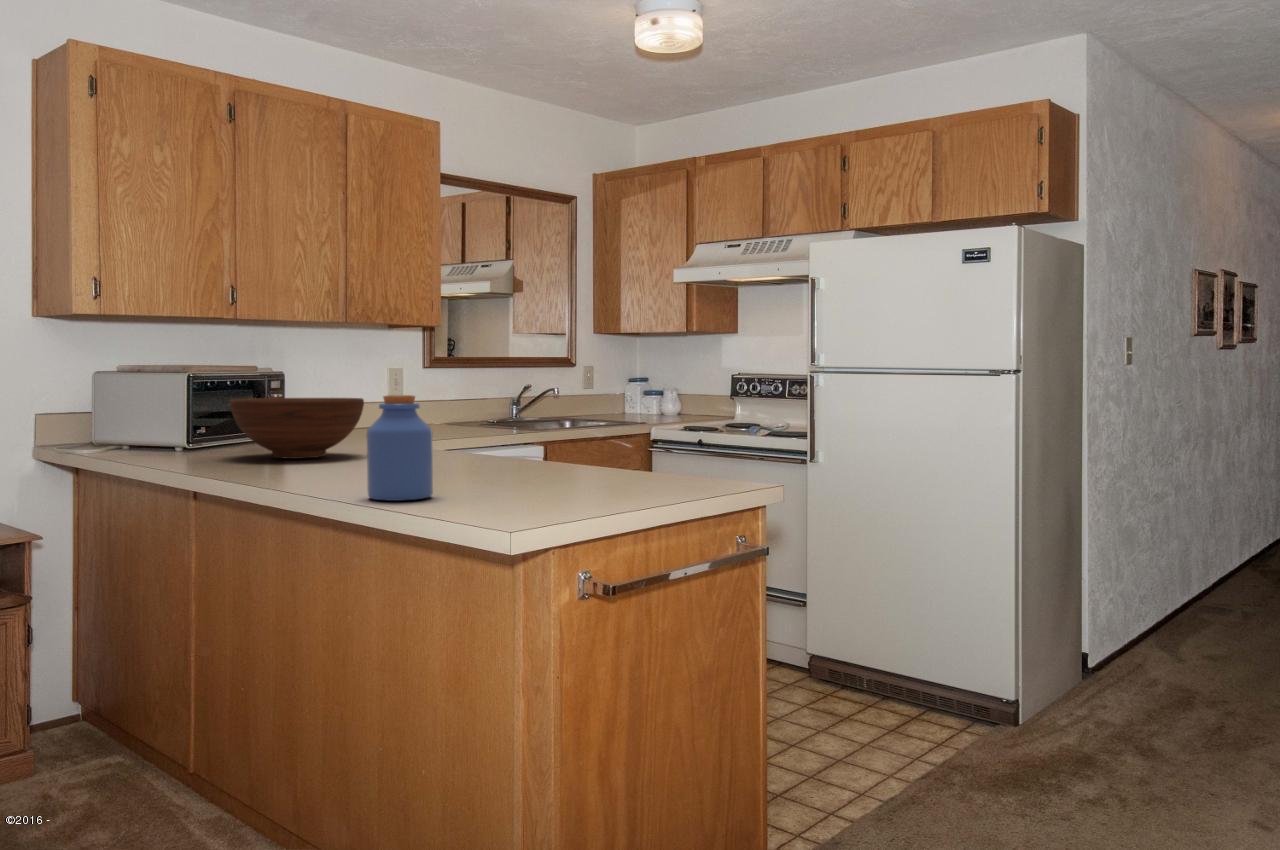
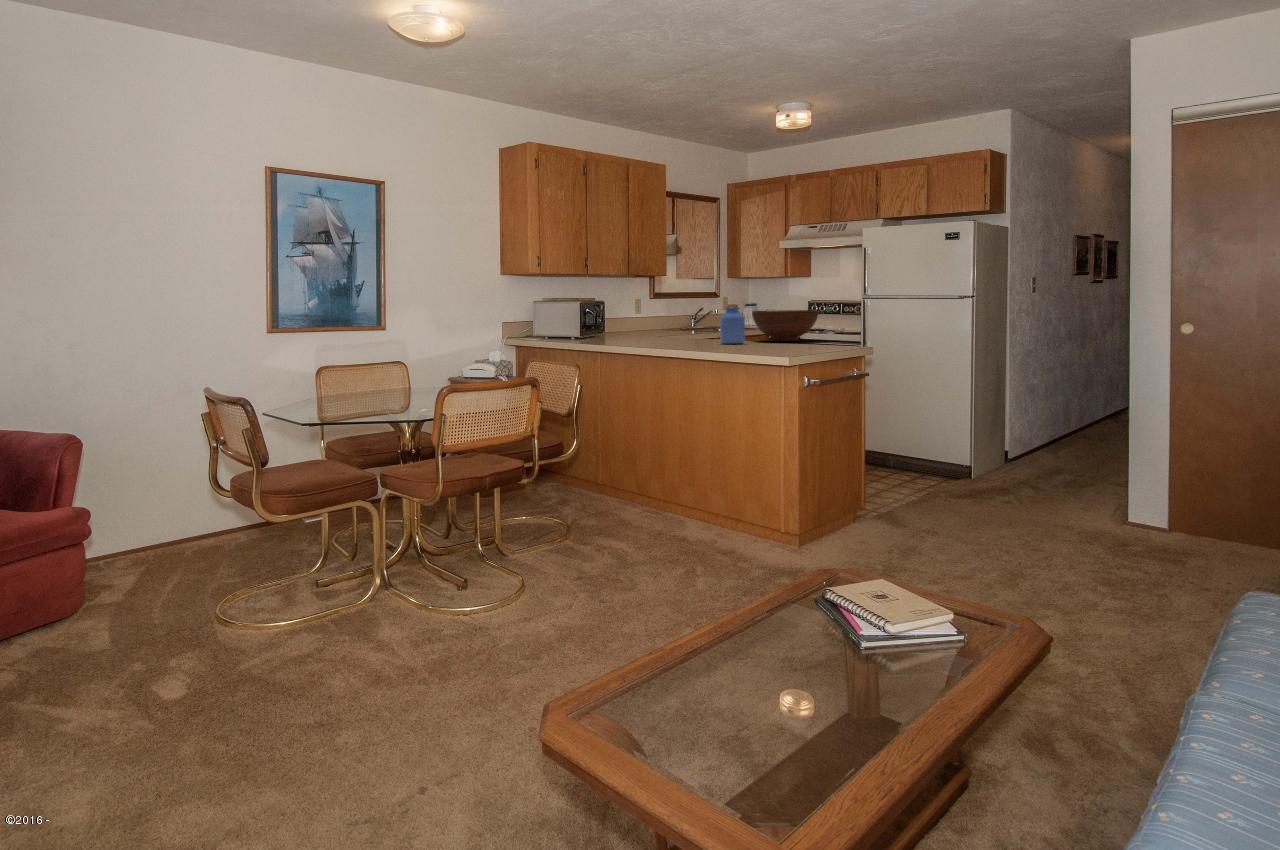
fruit bowl: present [230,398,364,459] -> present [752,310,819,341]

